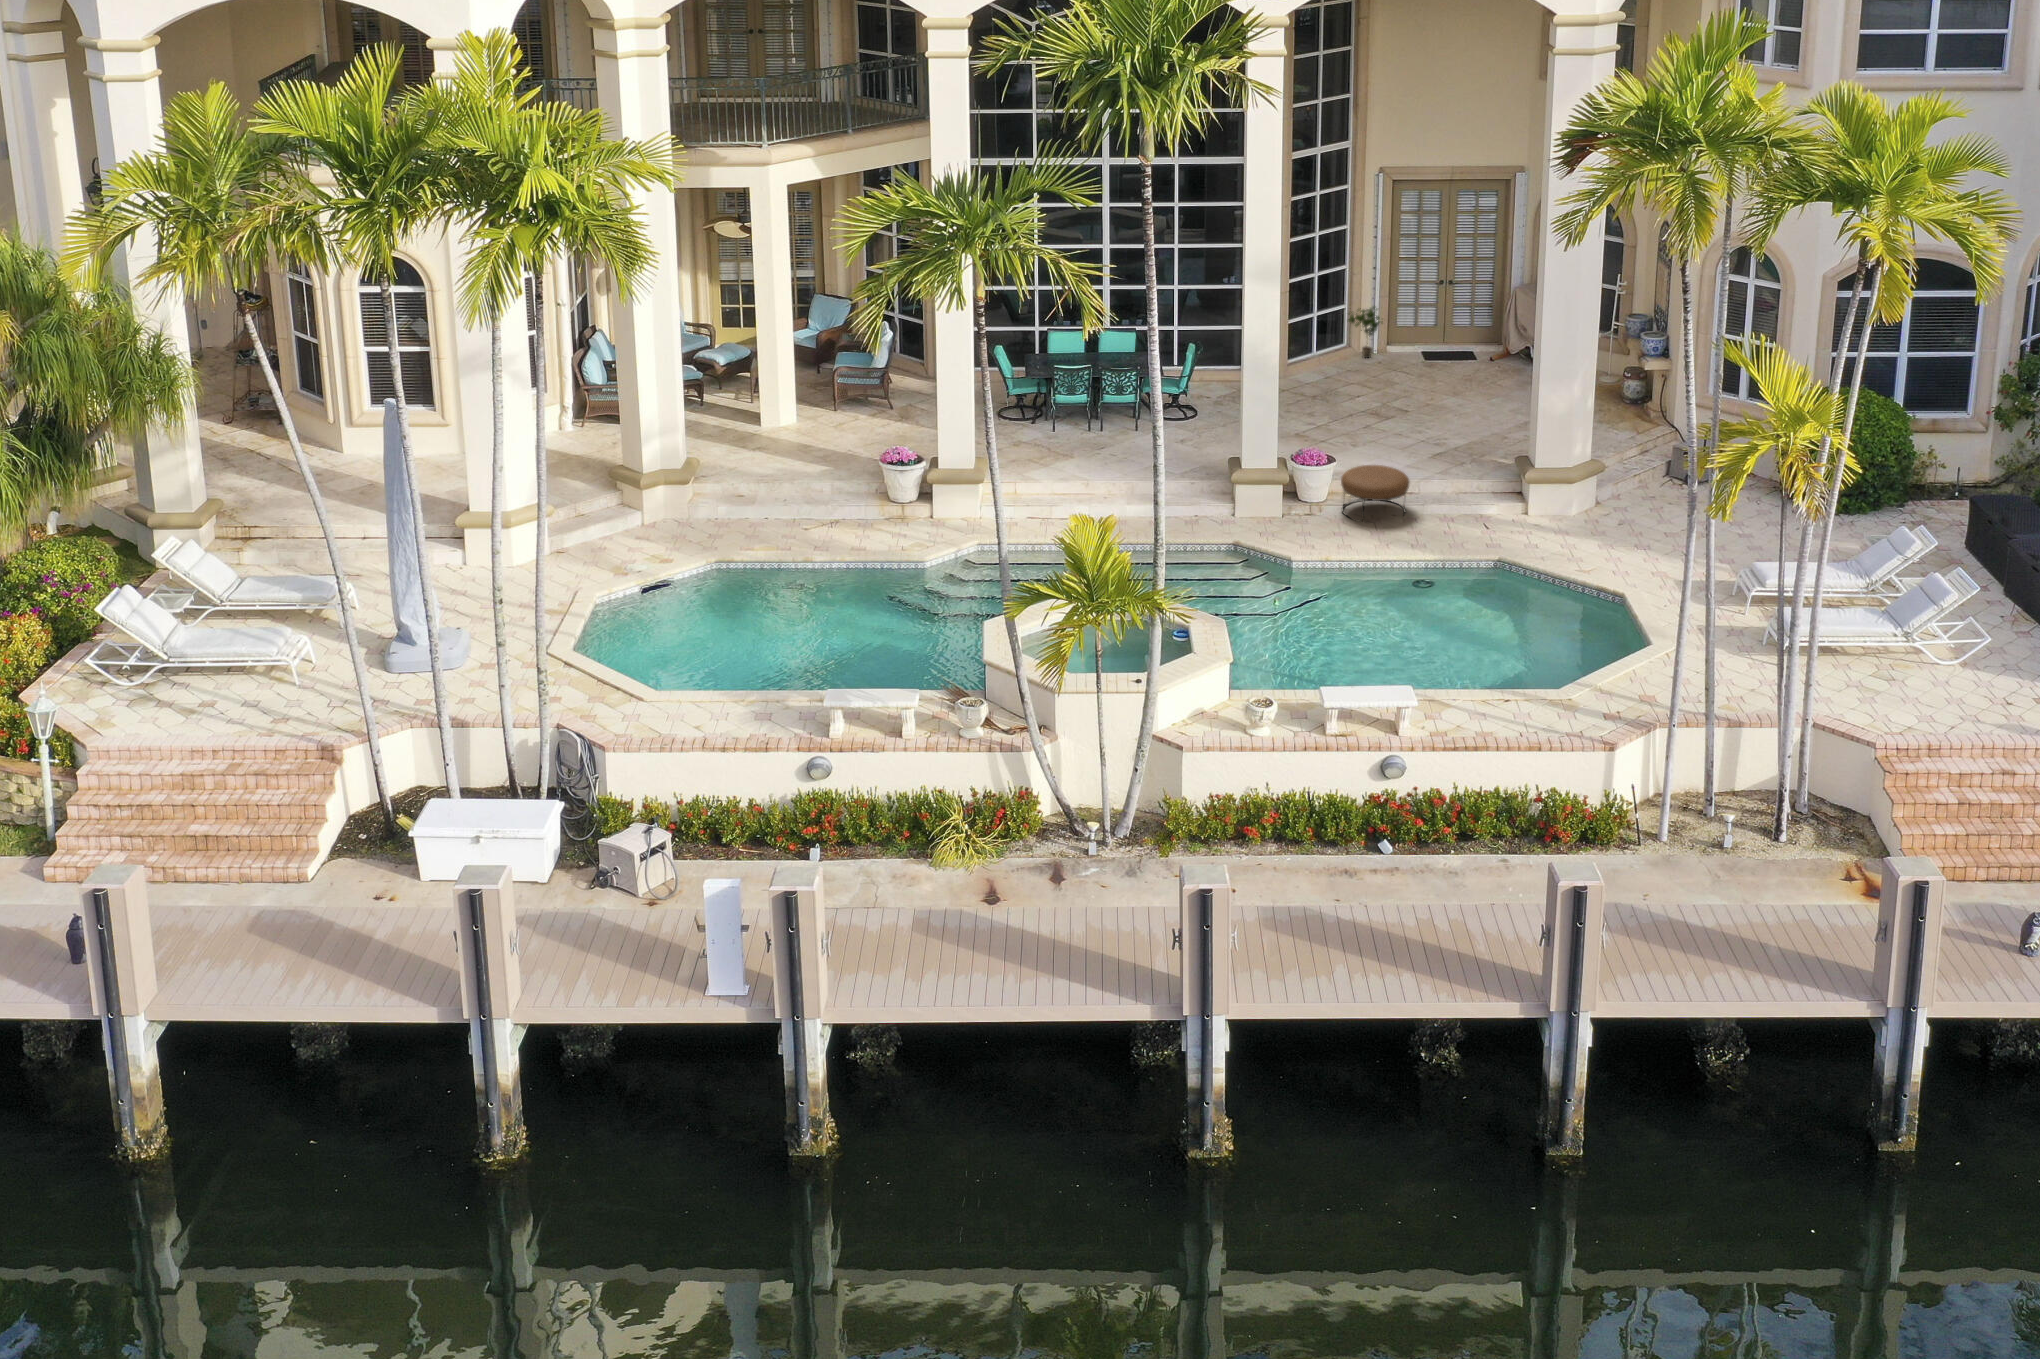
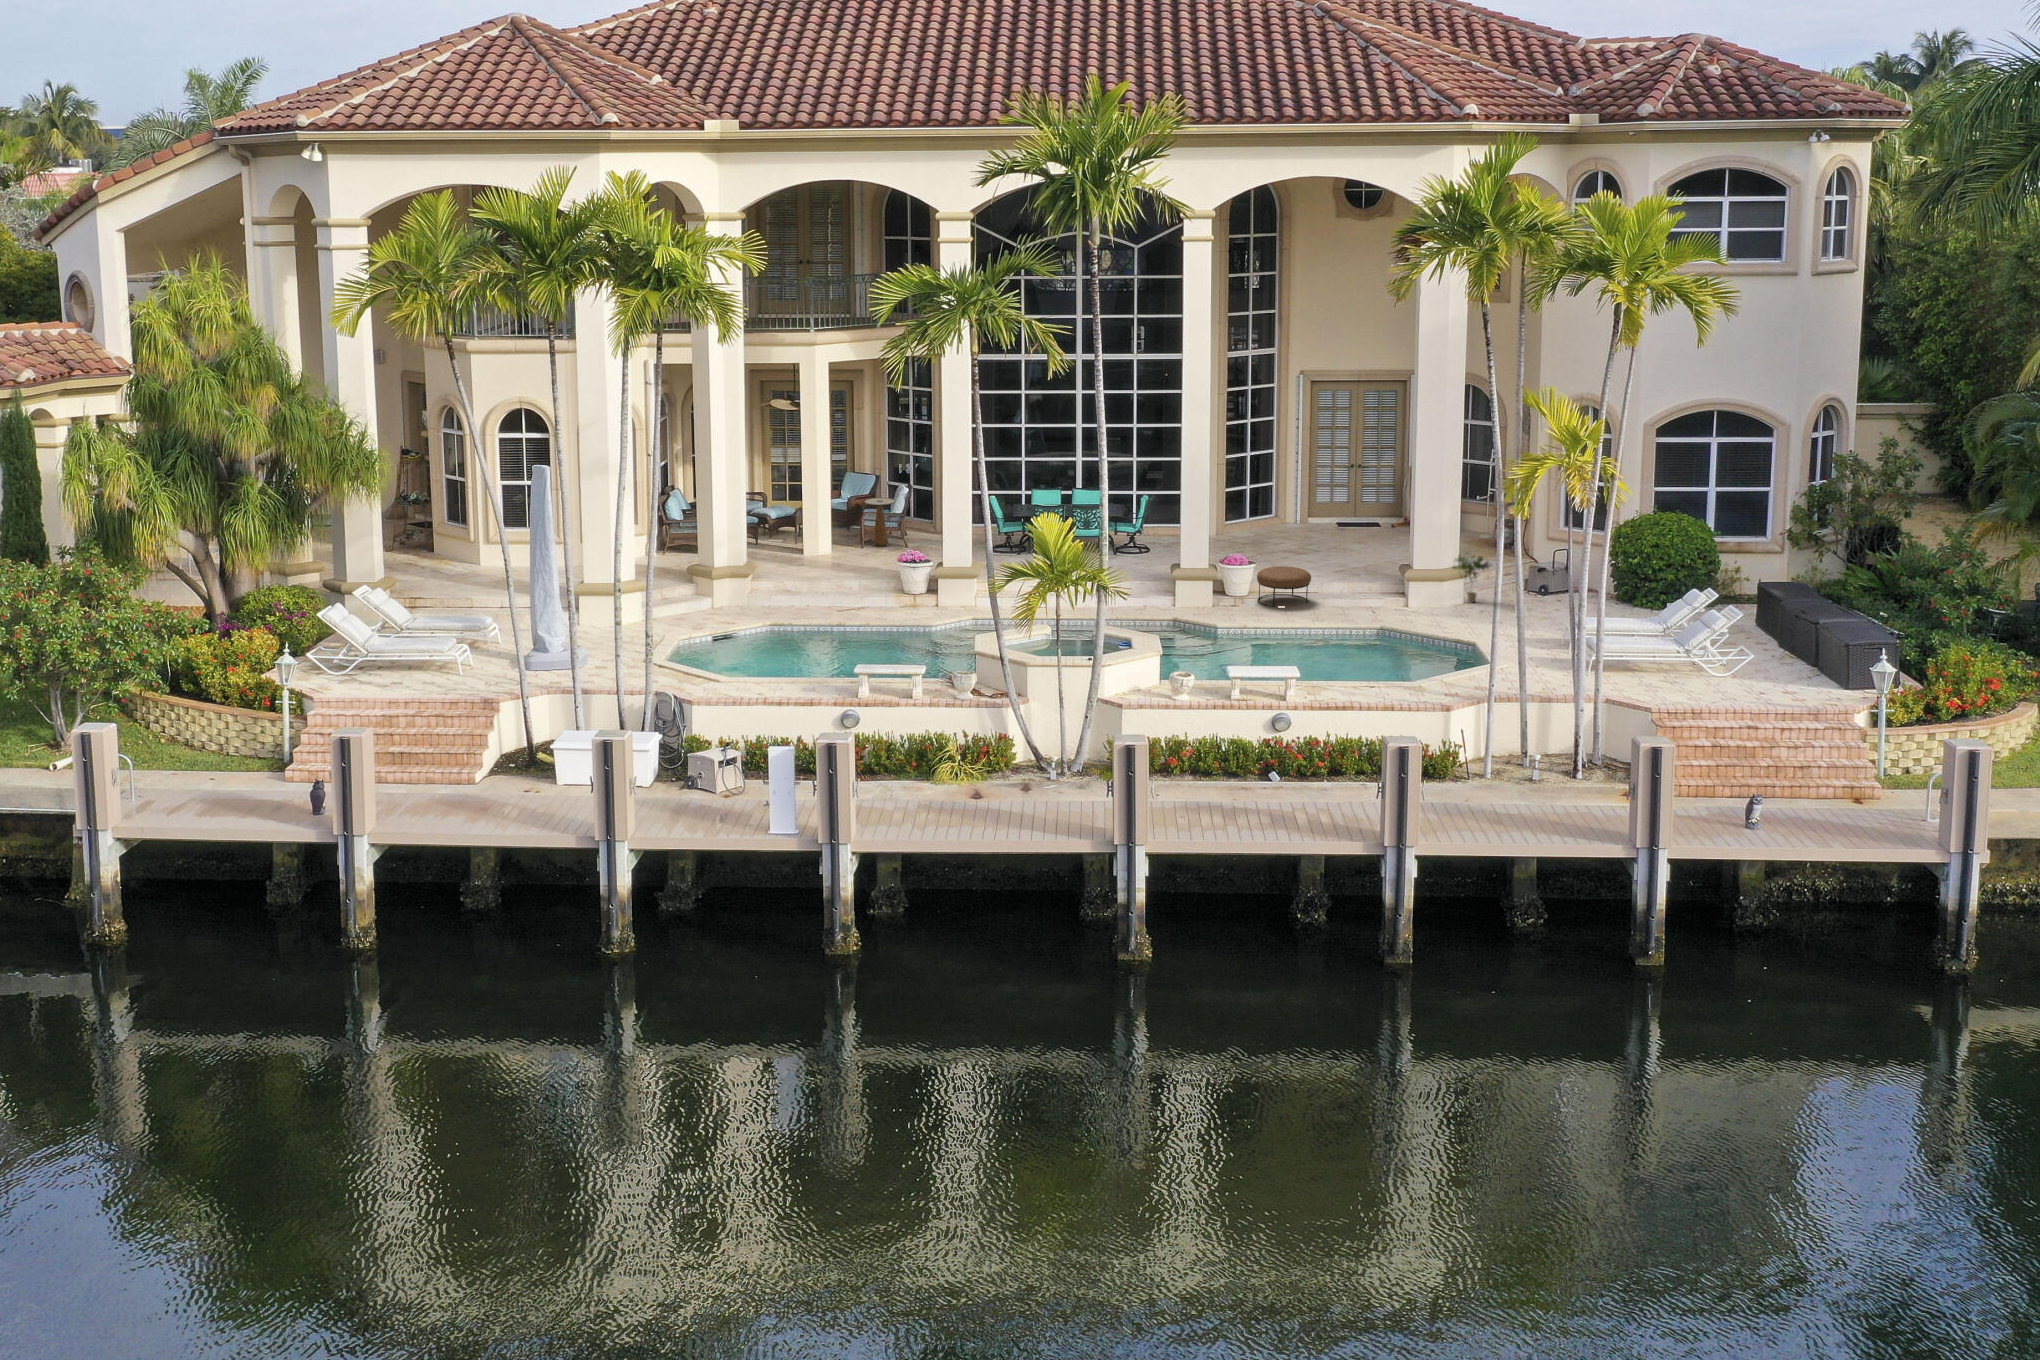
potted plant: present [1348,306,1380,358] -> present [1453,555,1491,603]
side table: none [838,350,877,414] -> present [864,498,895,547]

